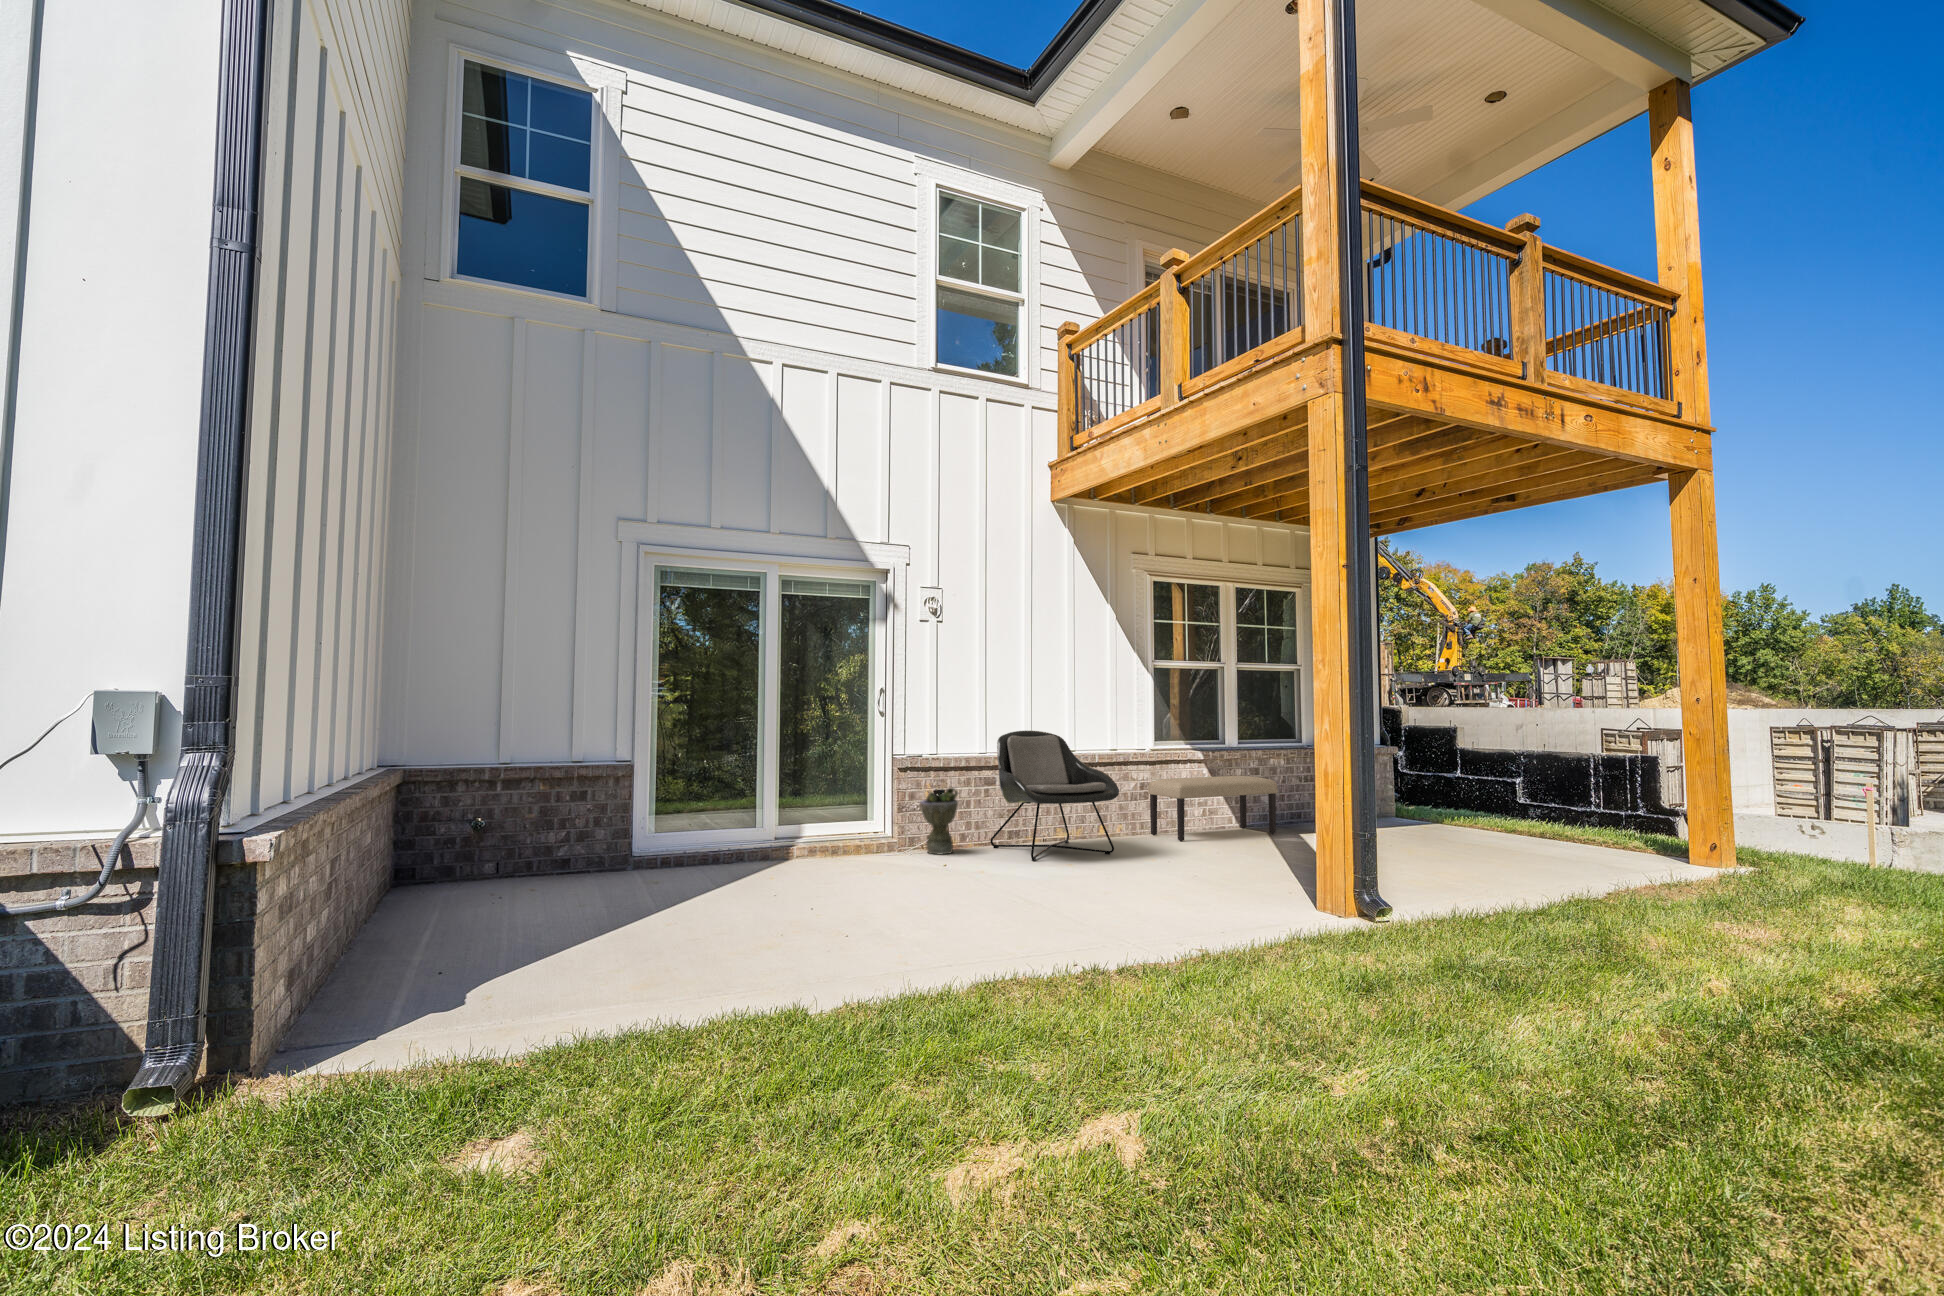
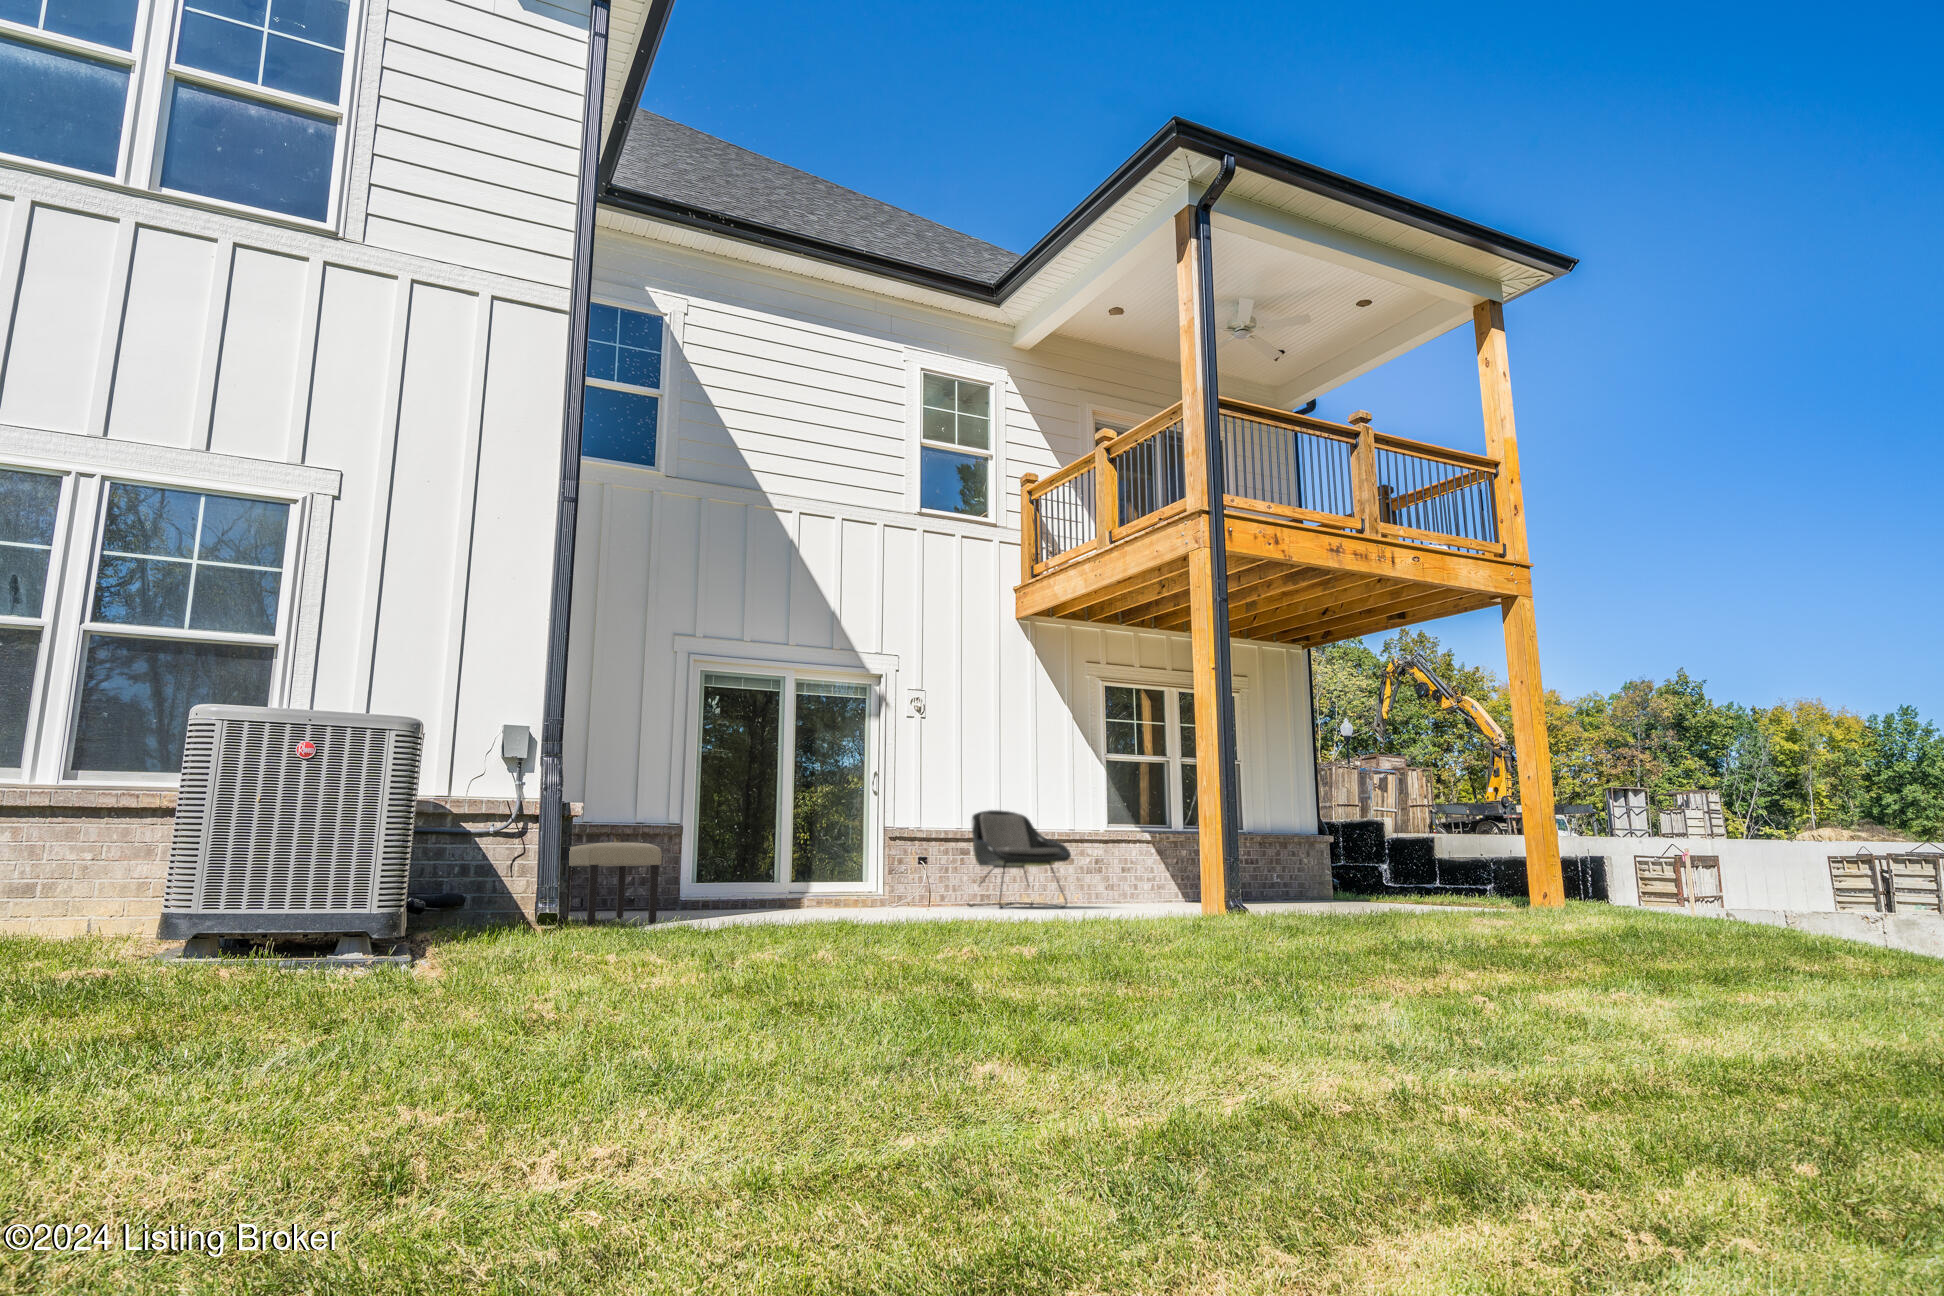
bench: present [1148,776,1278,841] -> present [561,842,662,925]
planter: present [920,788,958,854] -> none [908,854,940,908]

